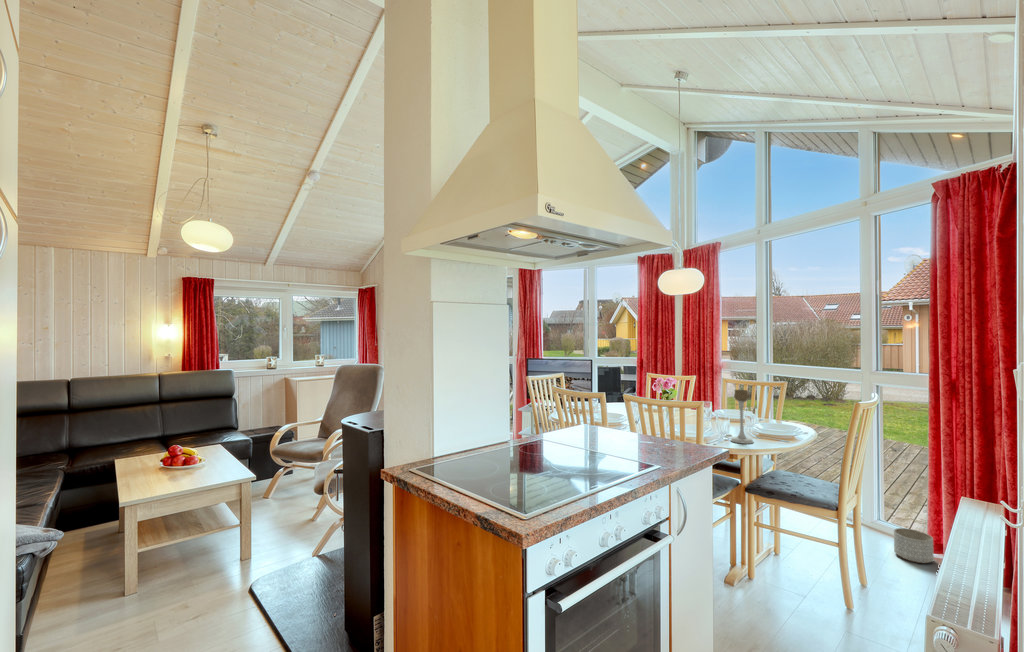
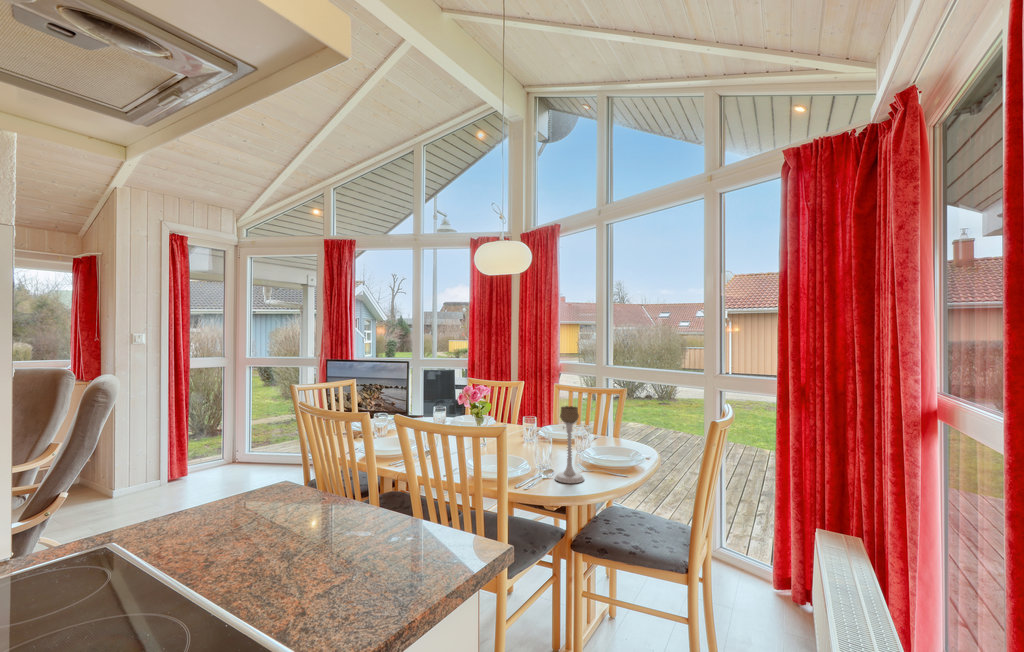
planter: present [894,528,934,563] -> none [739,562,779,606]

